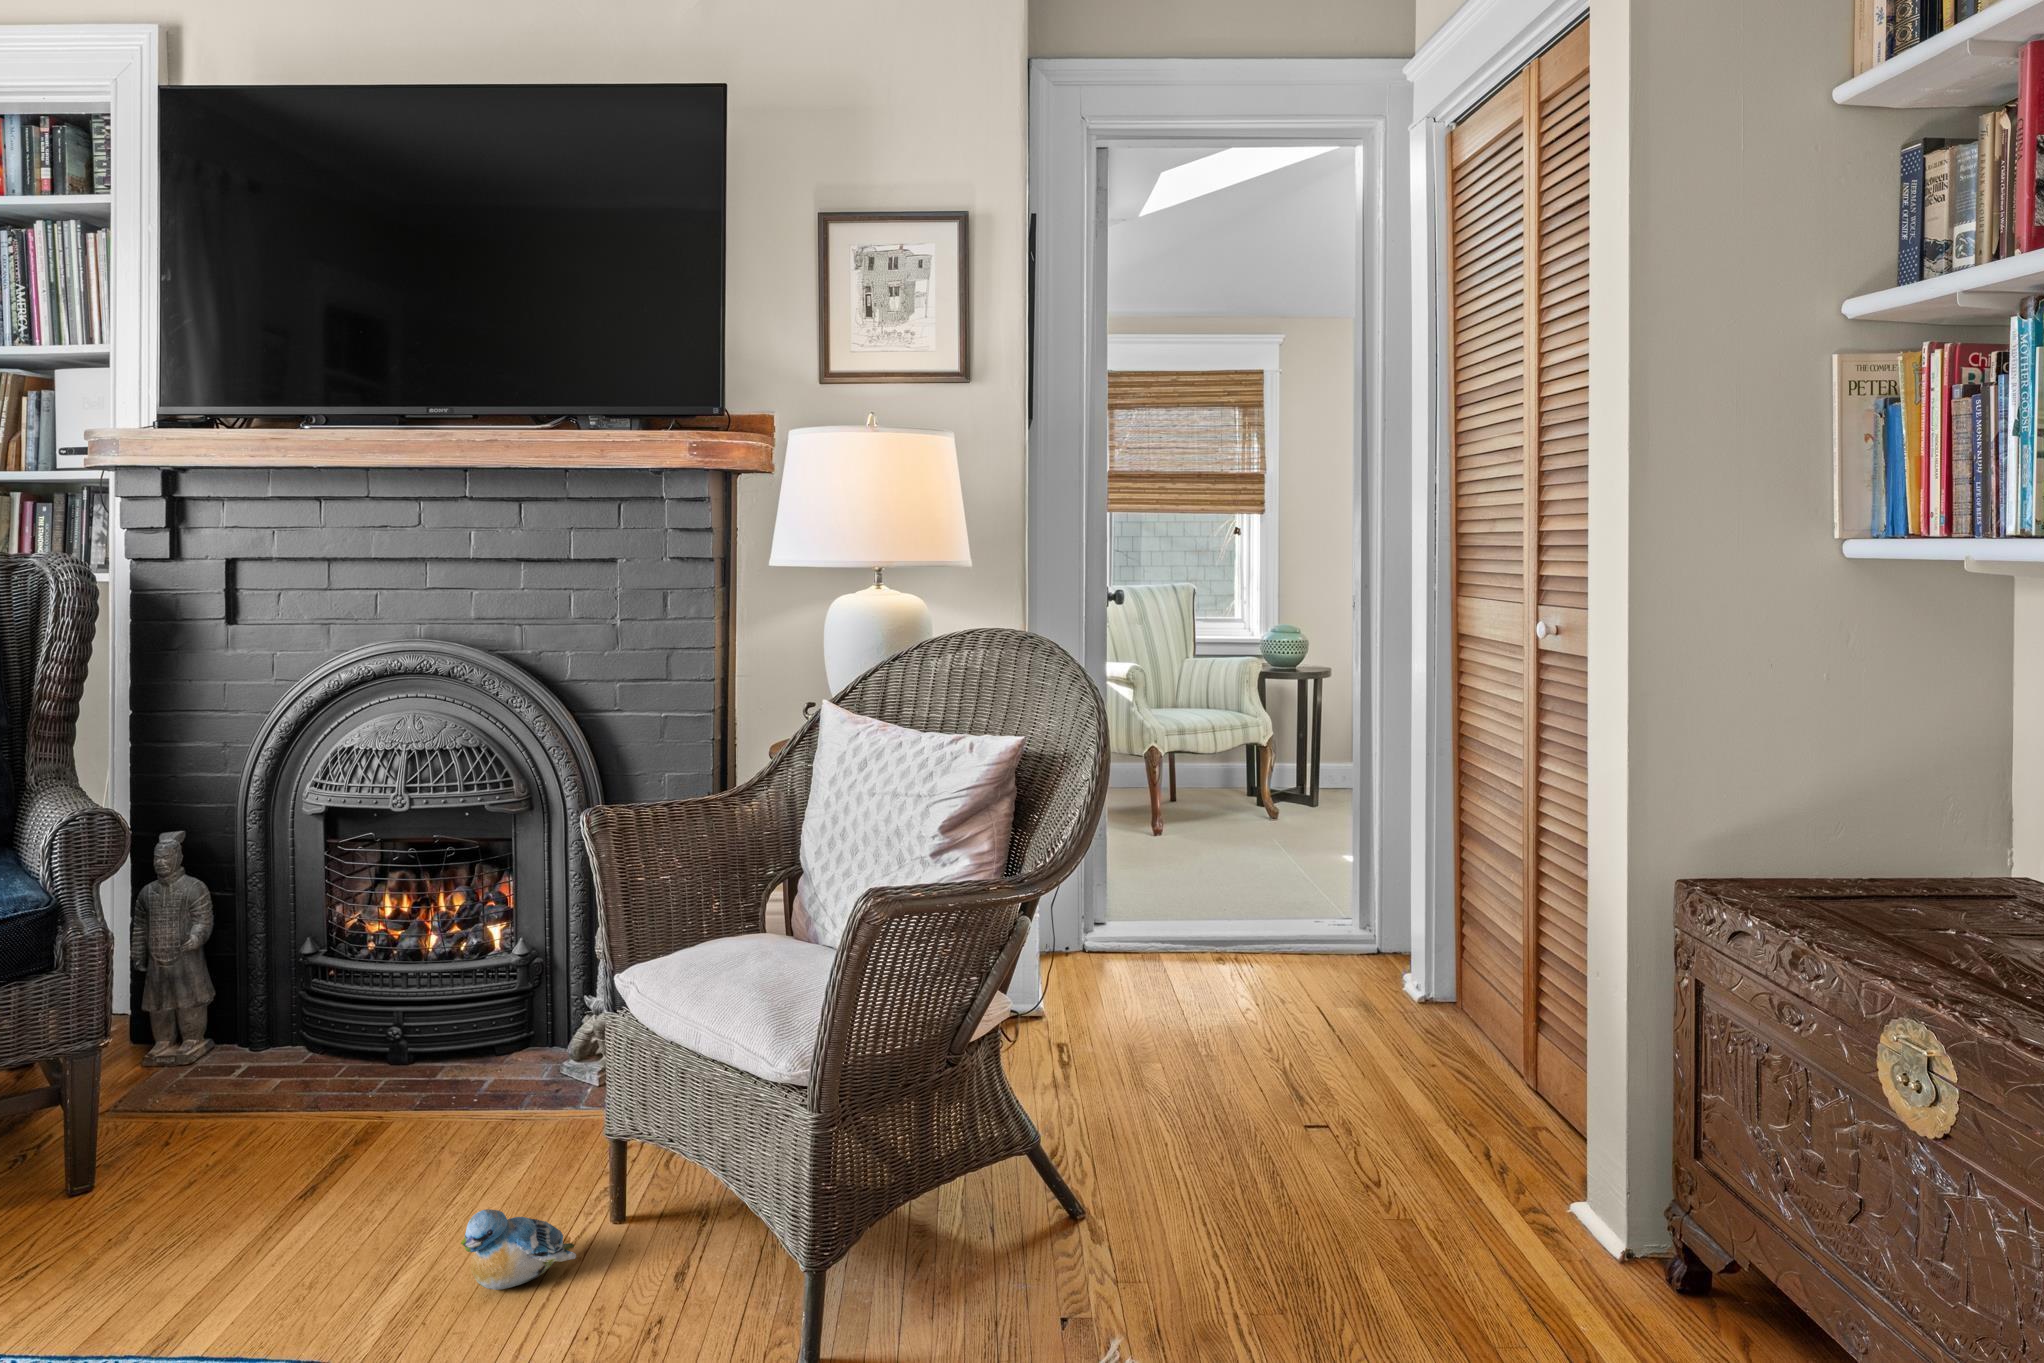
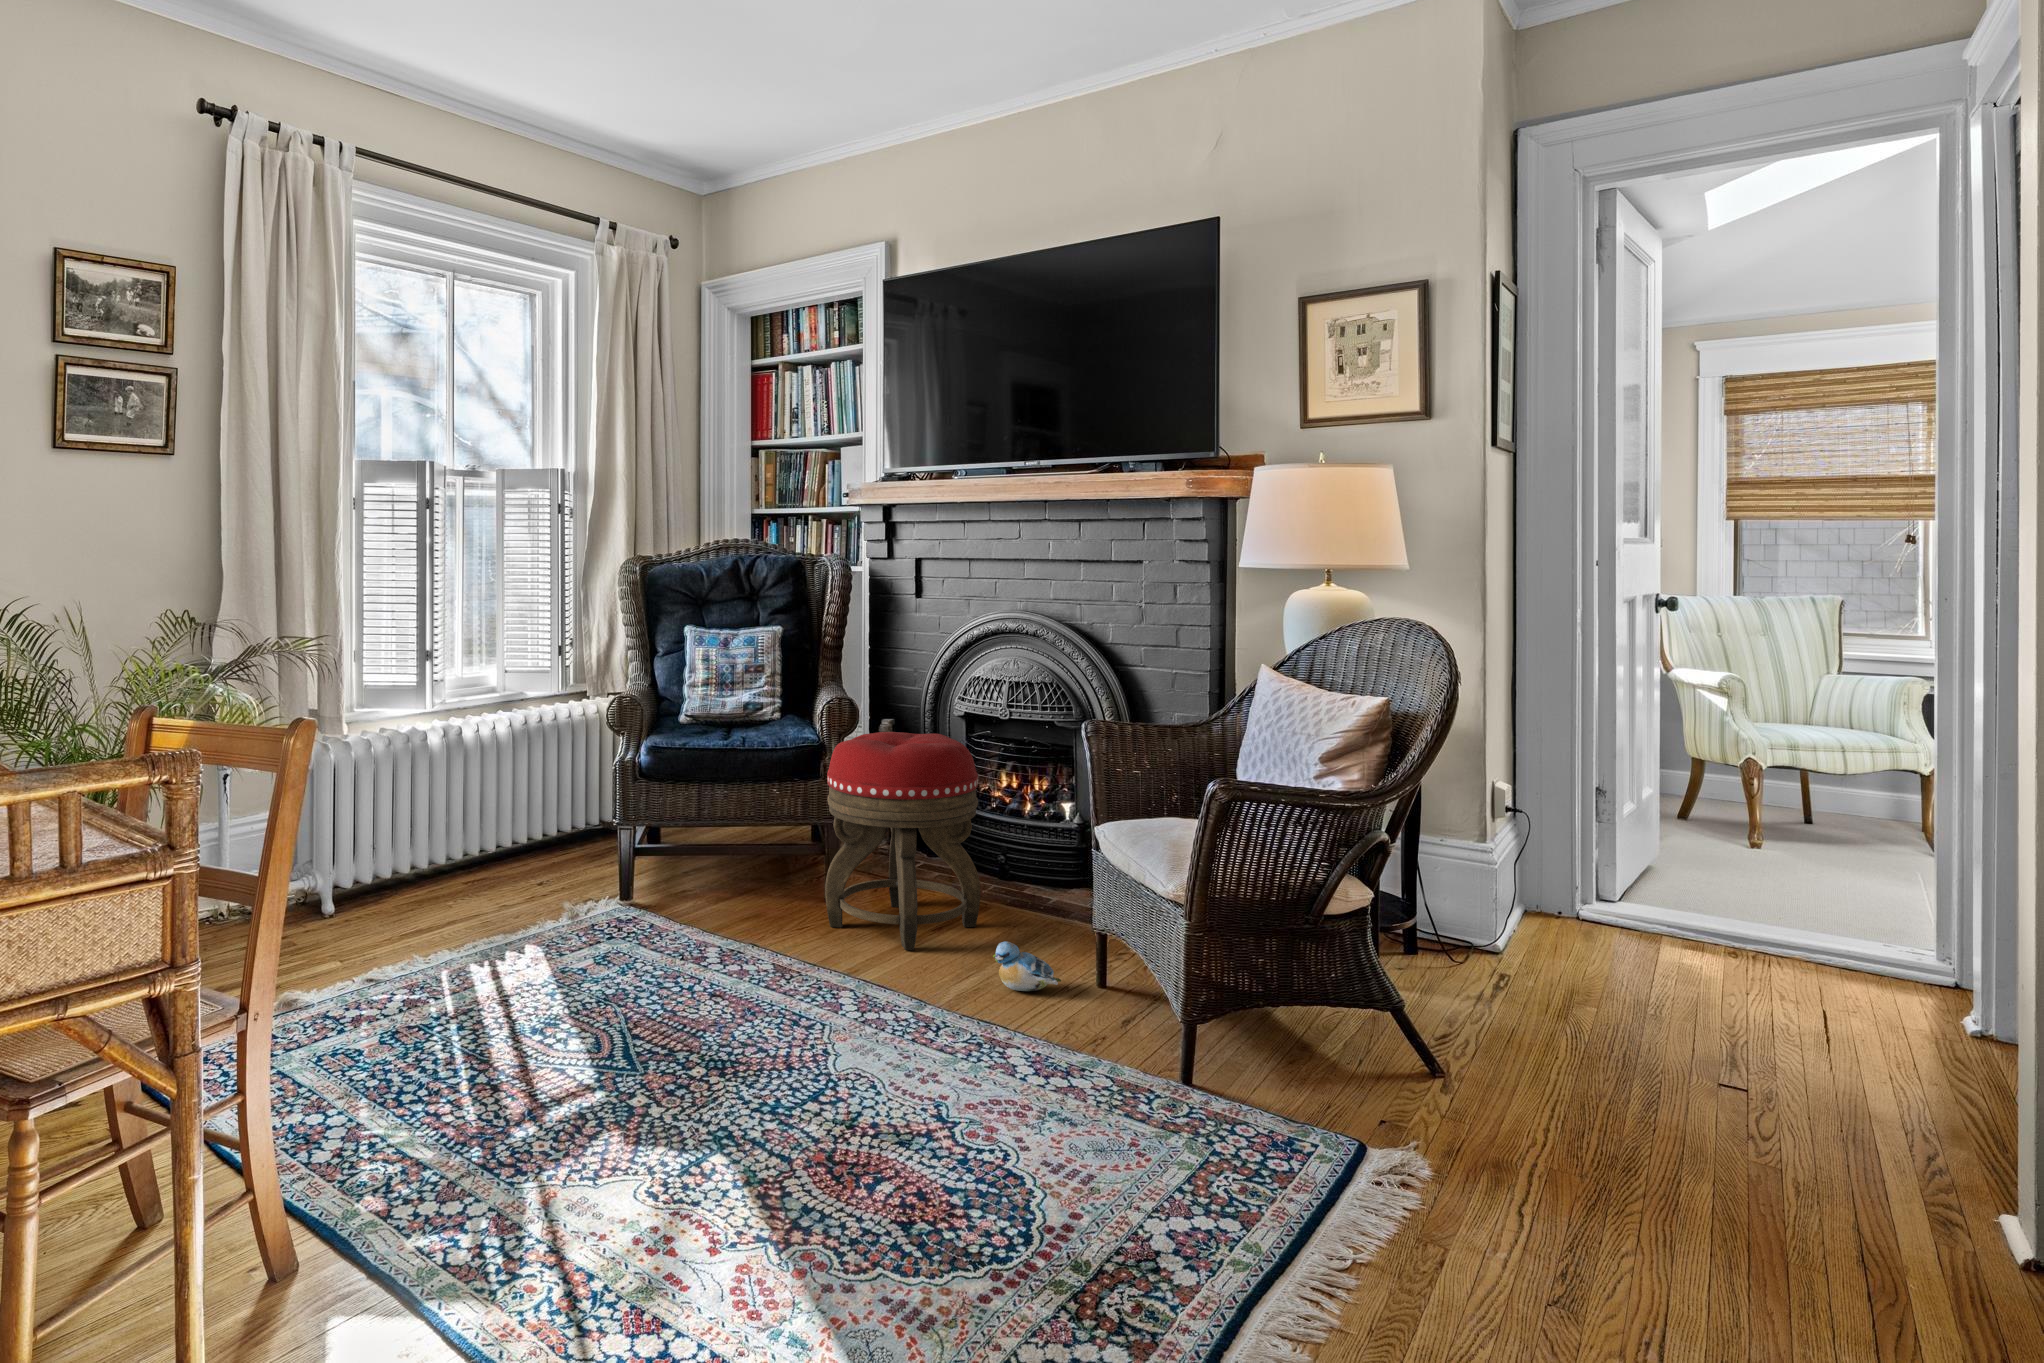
footstool: none [79,857,391,1266] -> present [825,732,980,950]

